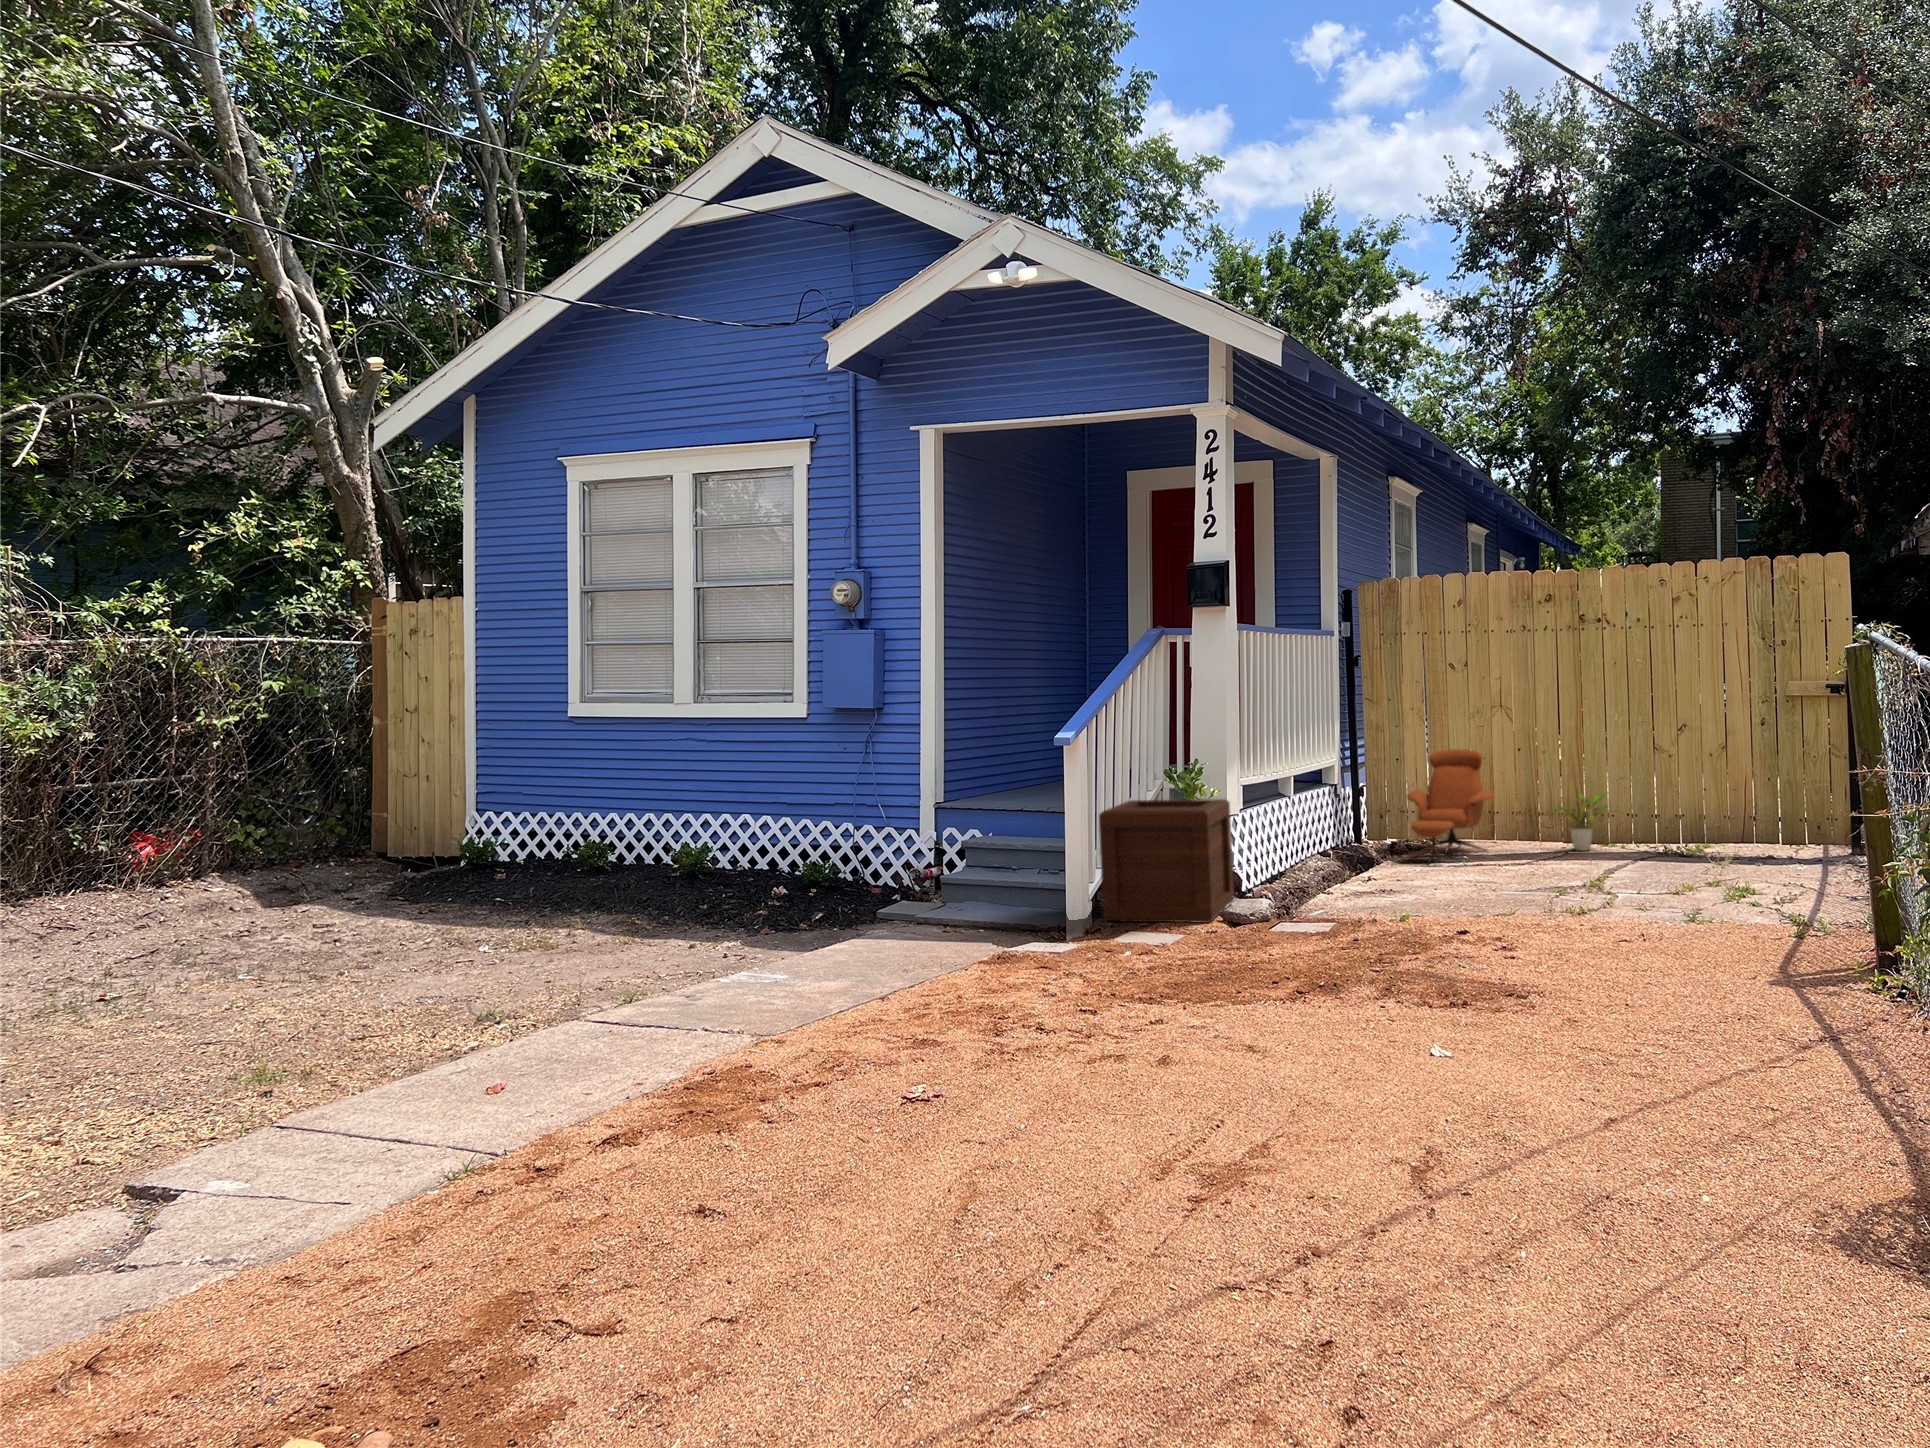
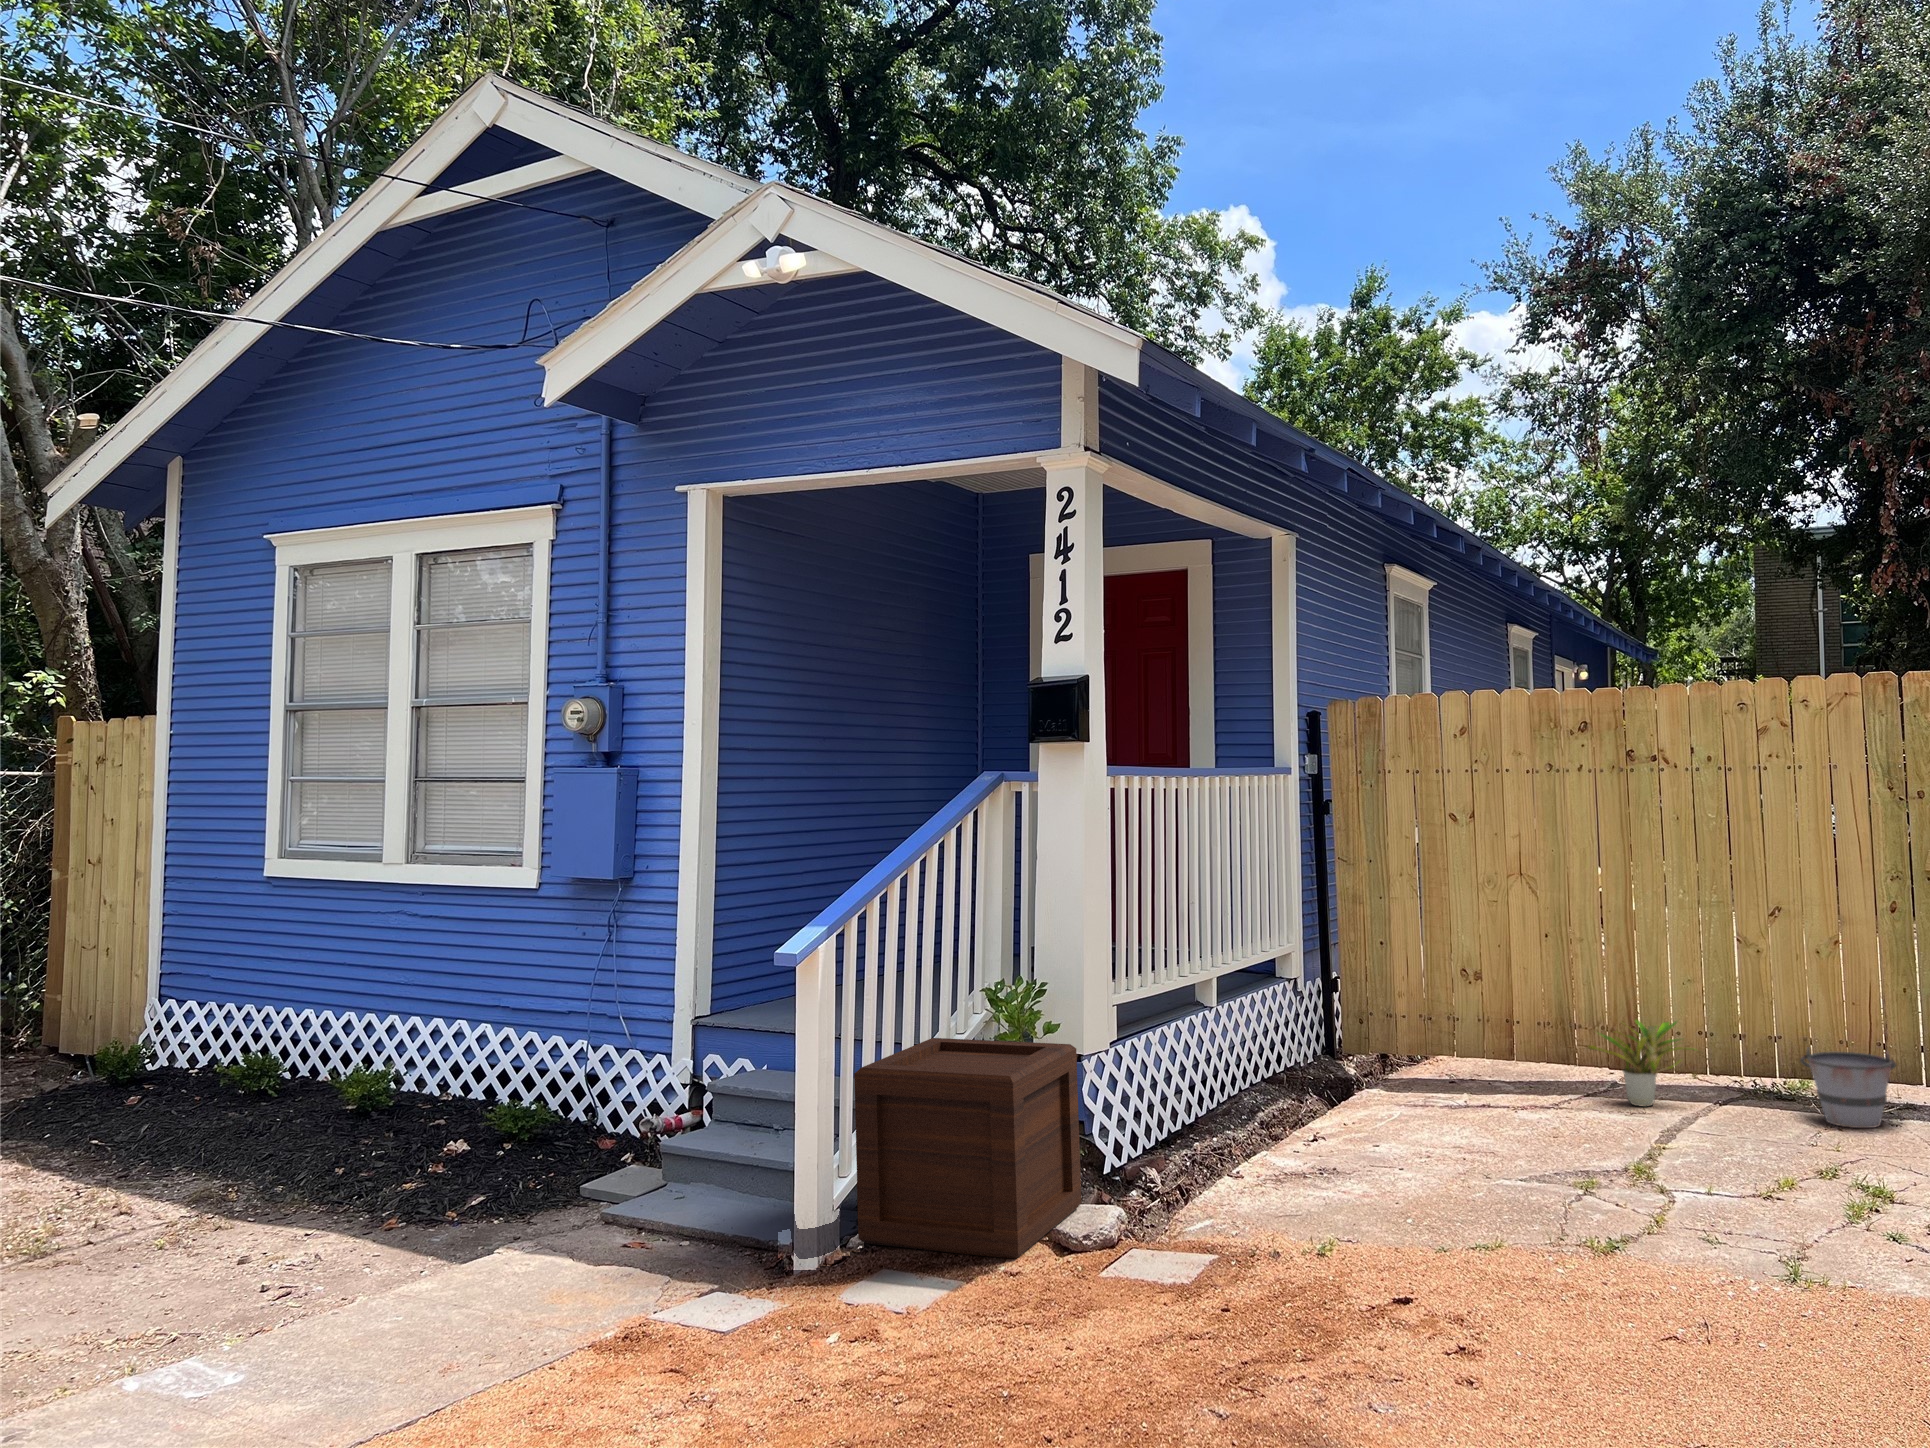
lounge chair: present [1407,749,1494,863] -> none [1381,944,1511,1127]
bucket: none [1688,804,1750,854] -> present [1800,1047,1896,1128]

